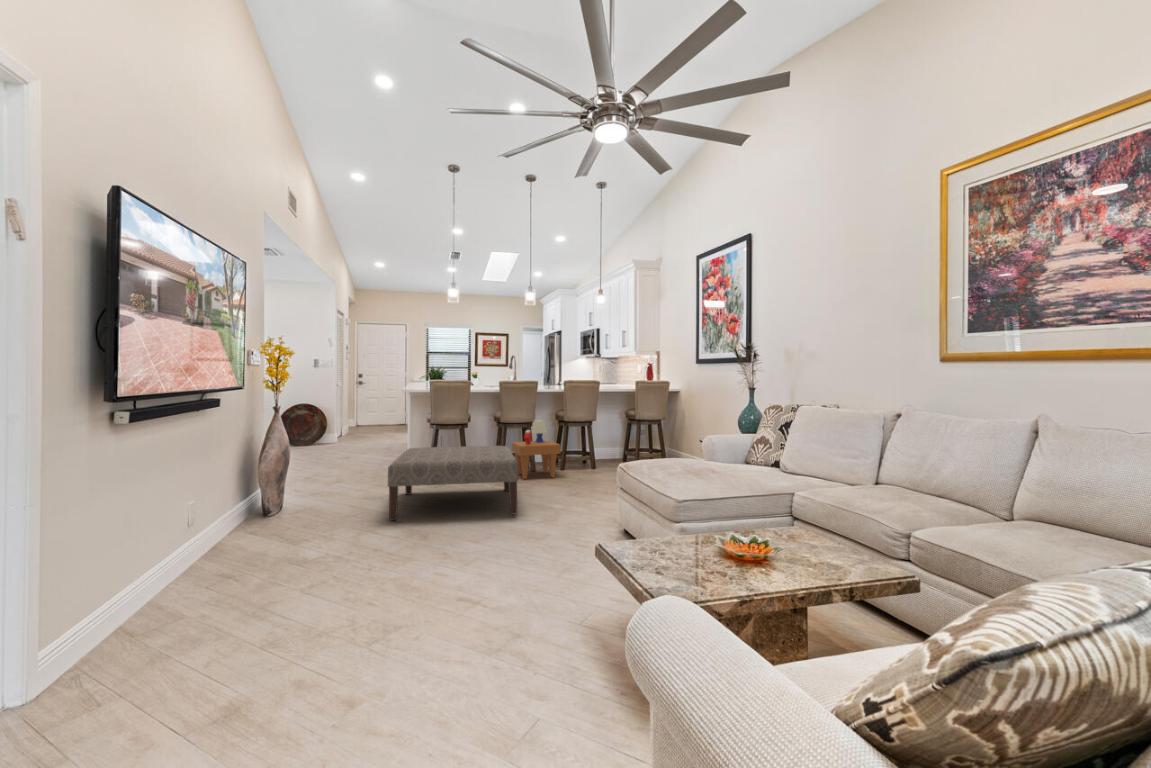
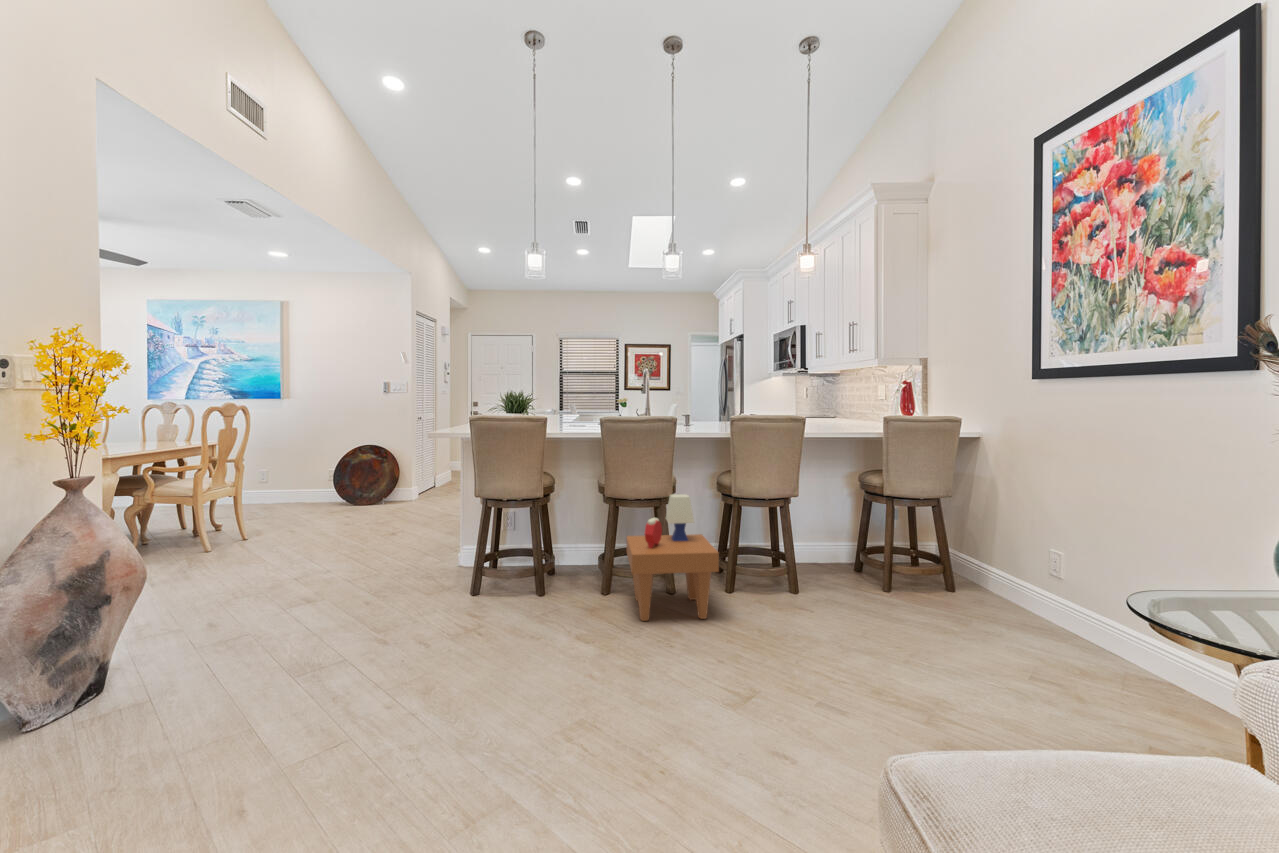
ottoman: present [388,446,518,521] -> none [201,565,597,818]

